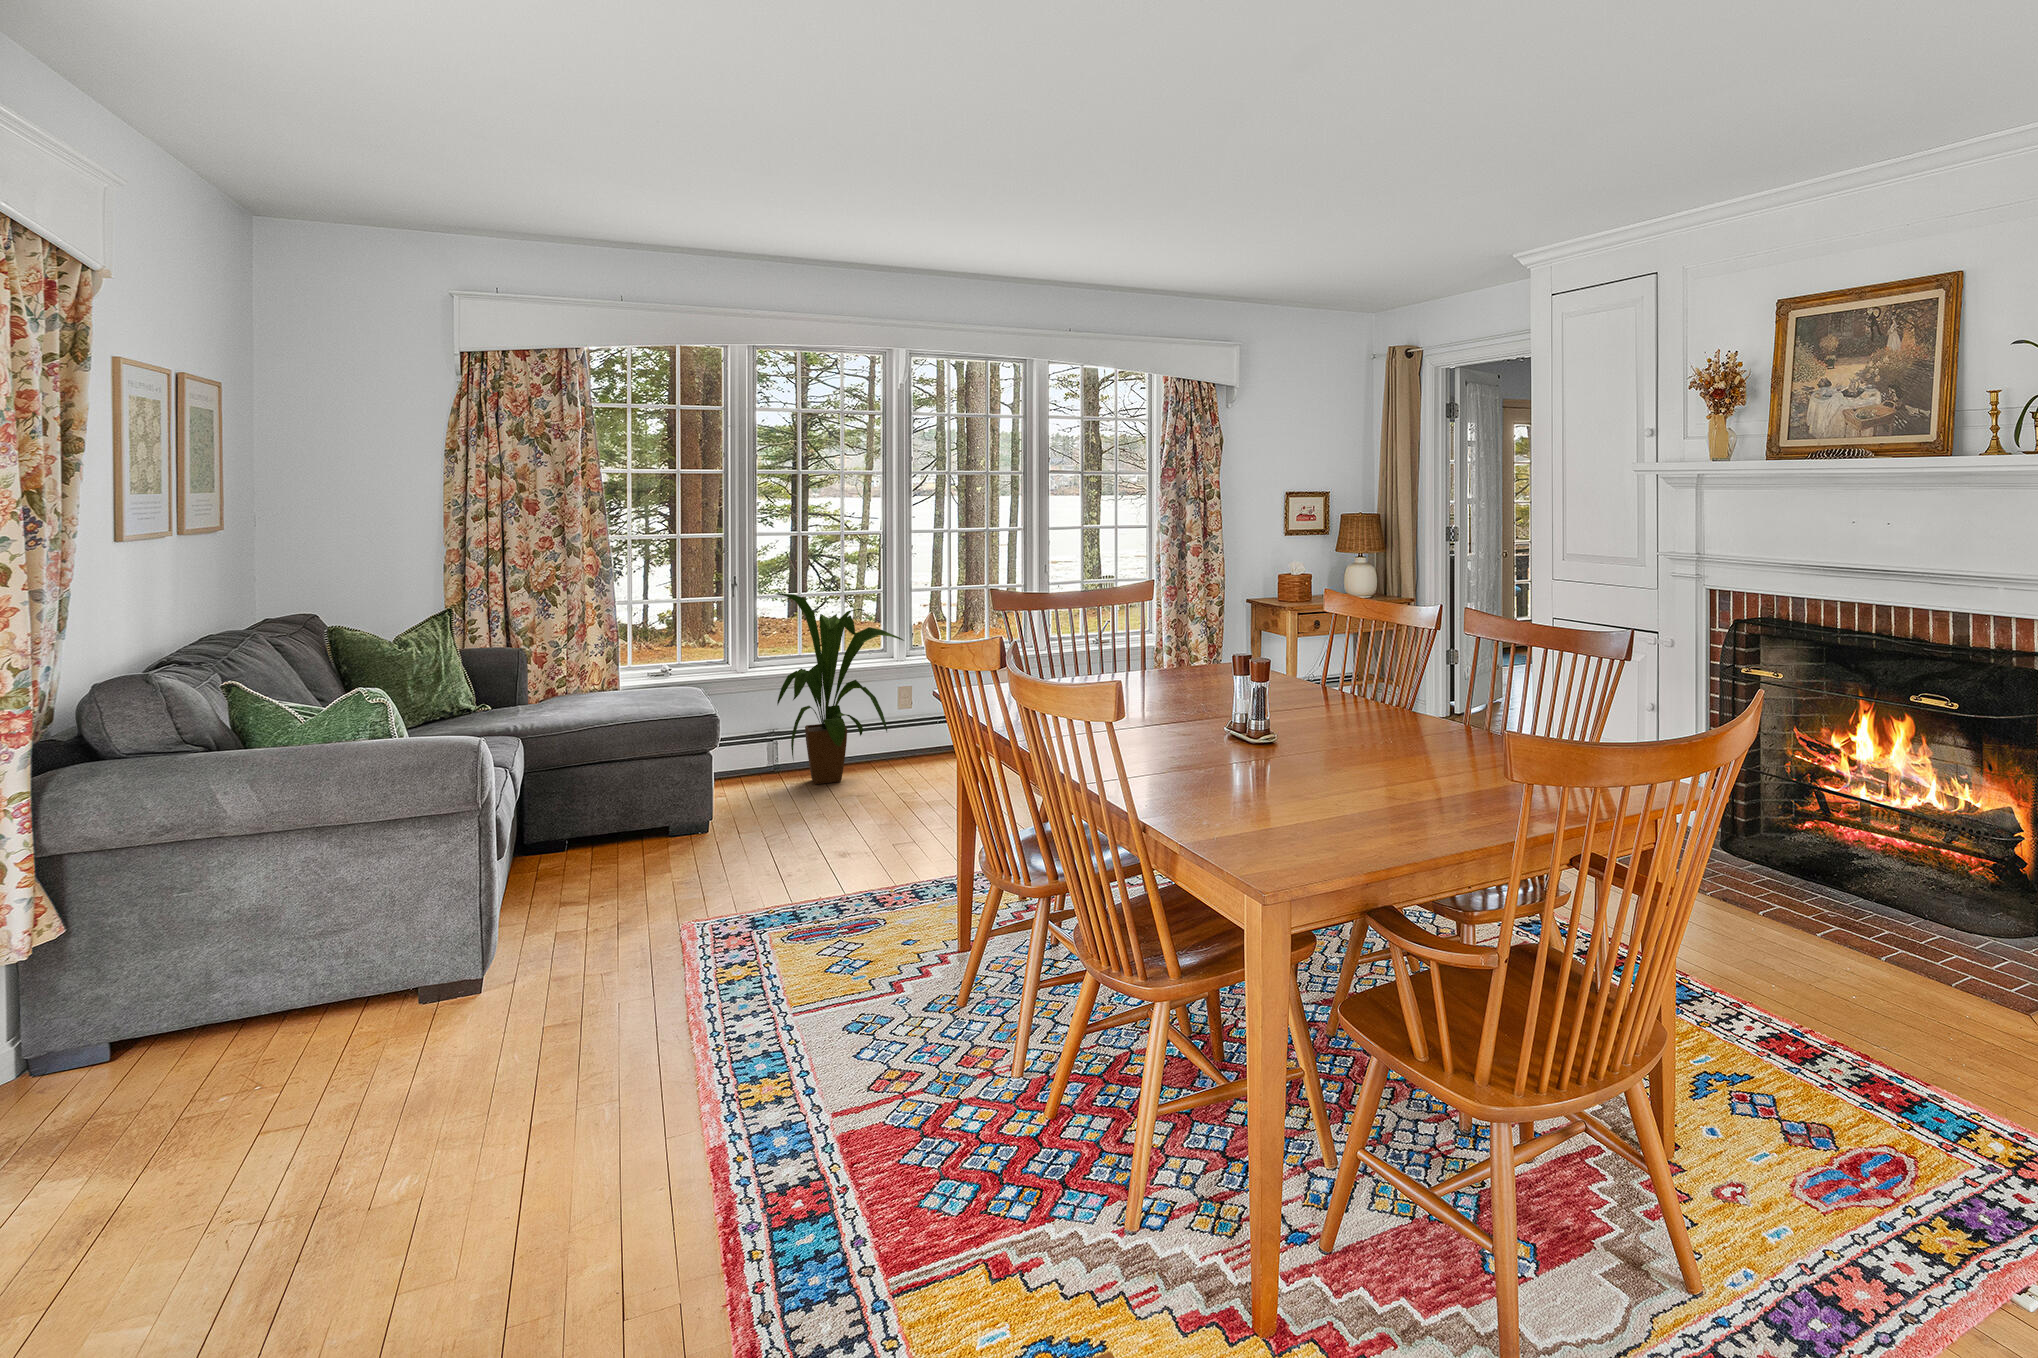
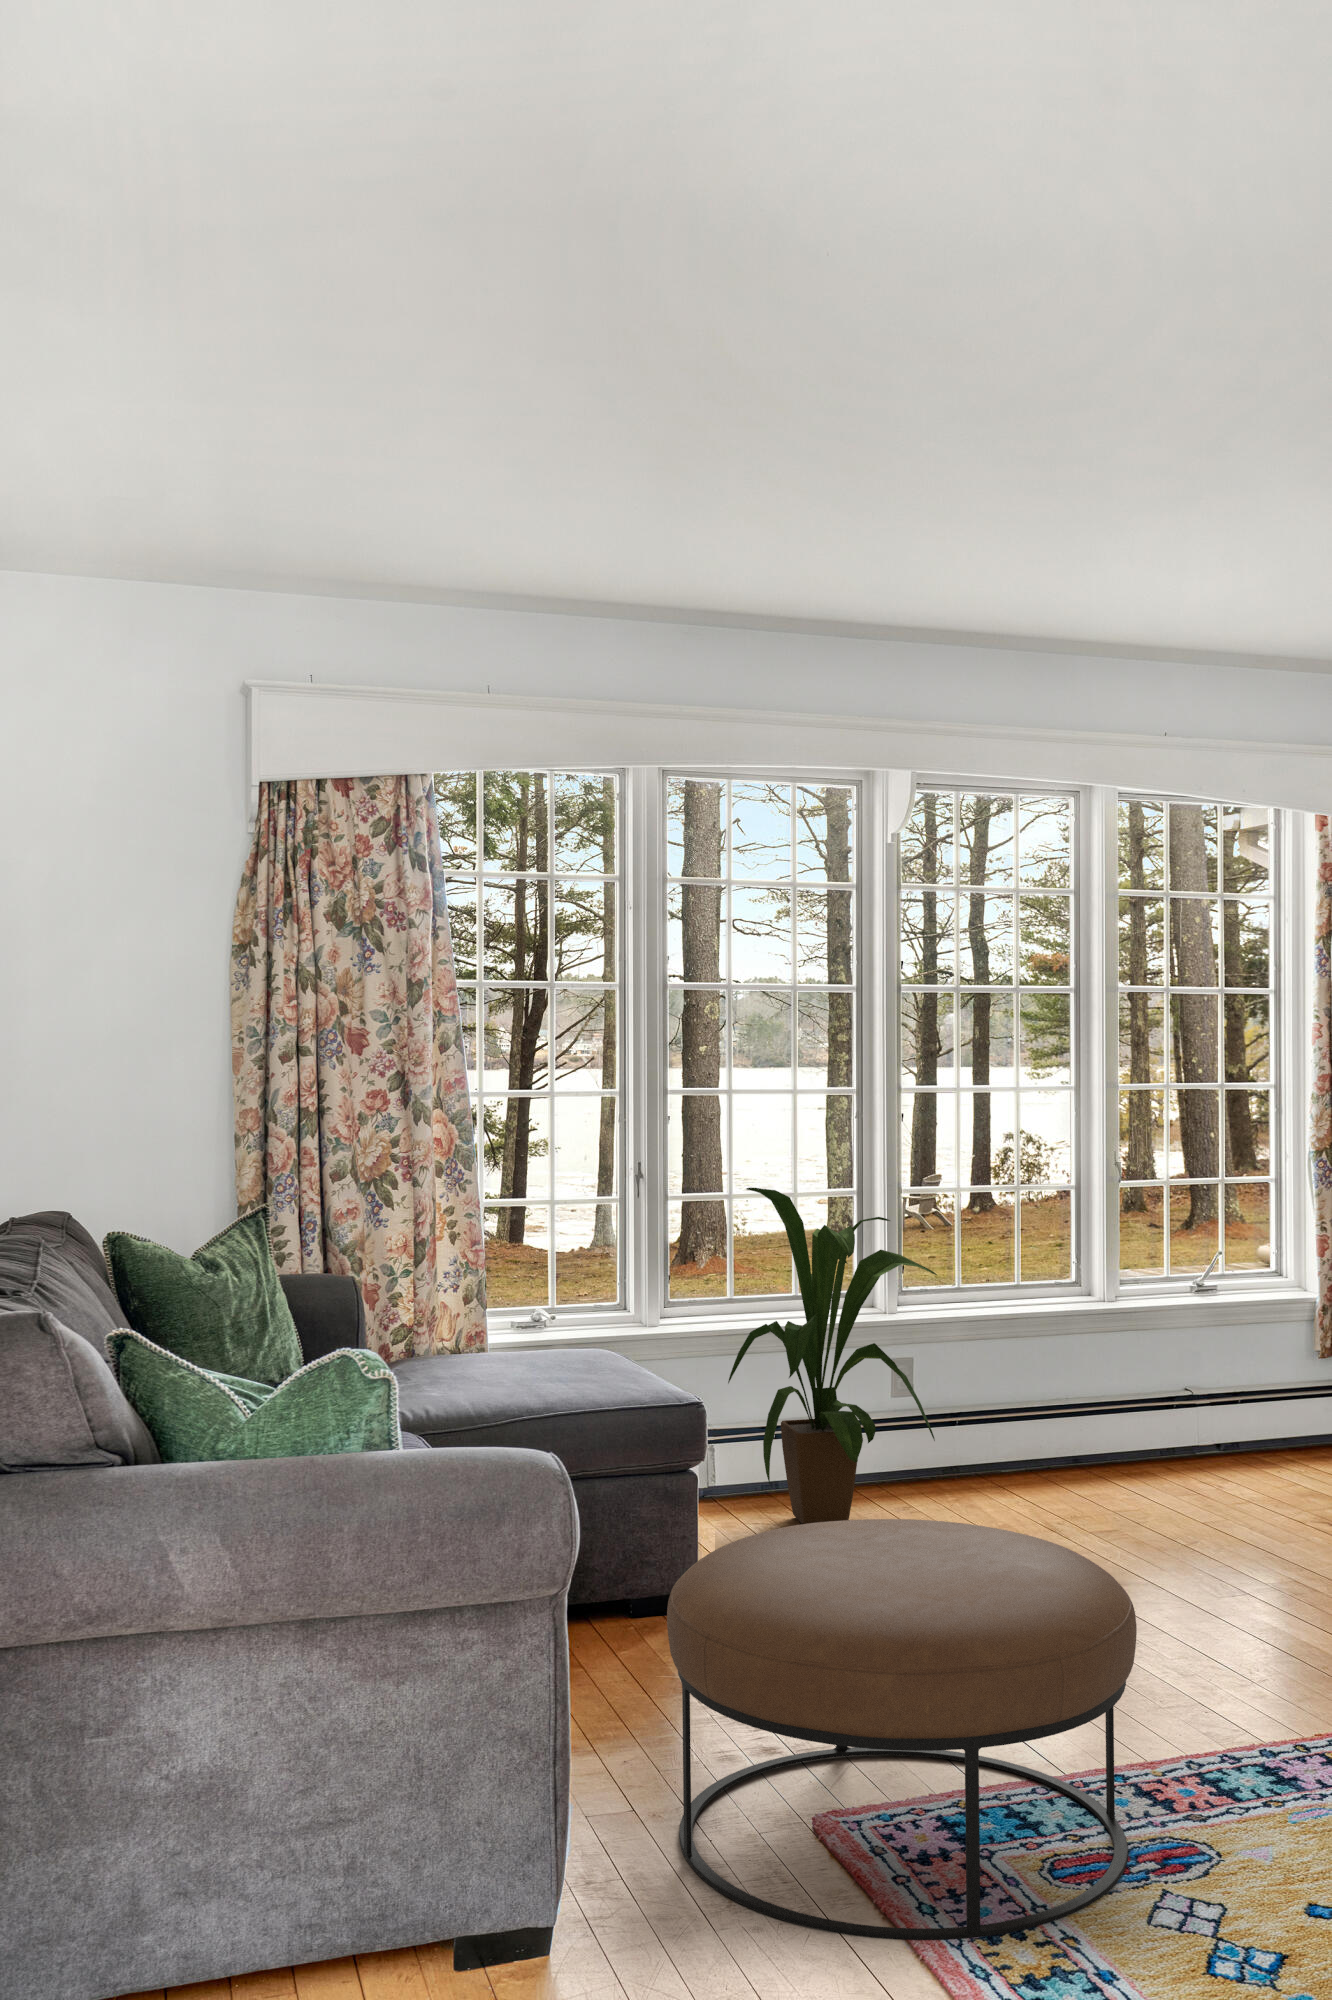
ottoman: none [590,772,866,989] -> present [667,1519,1137,1940]

